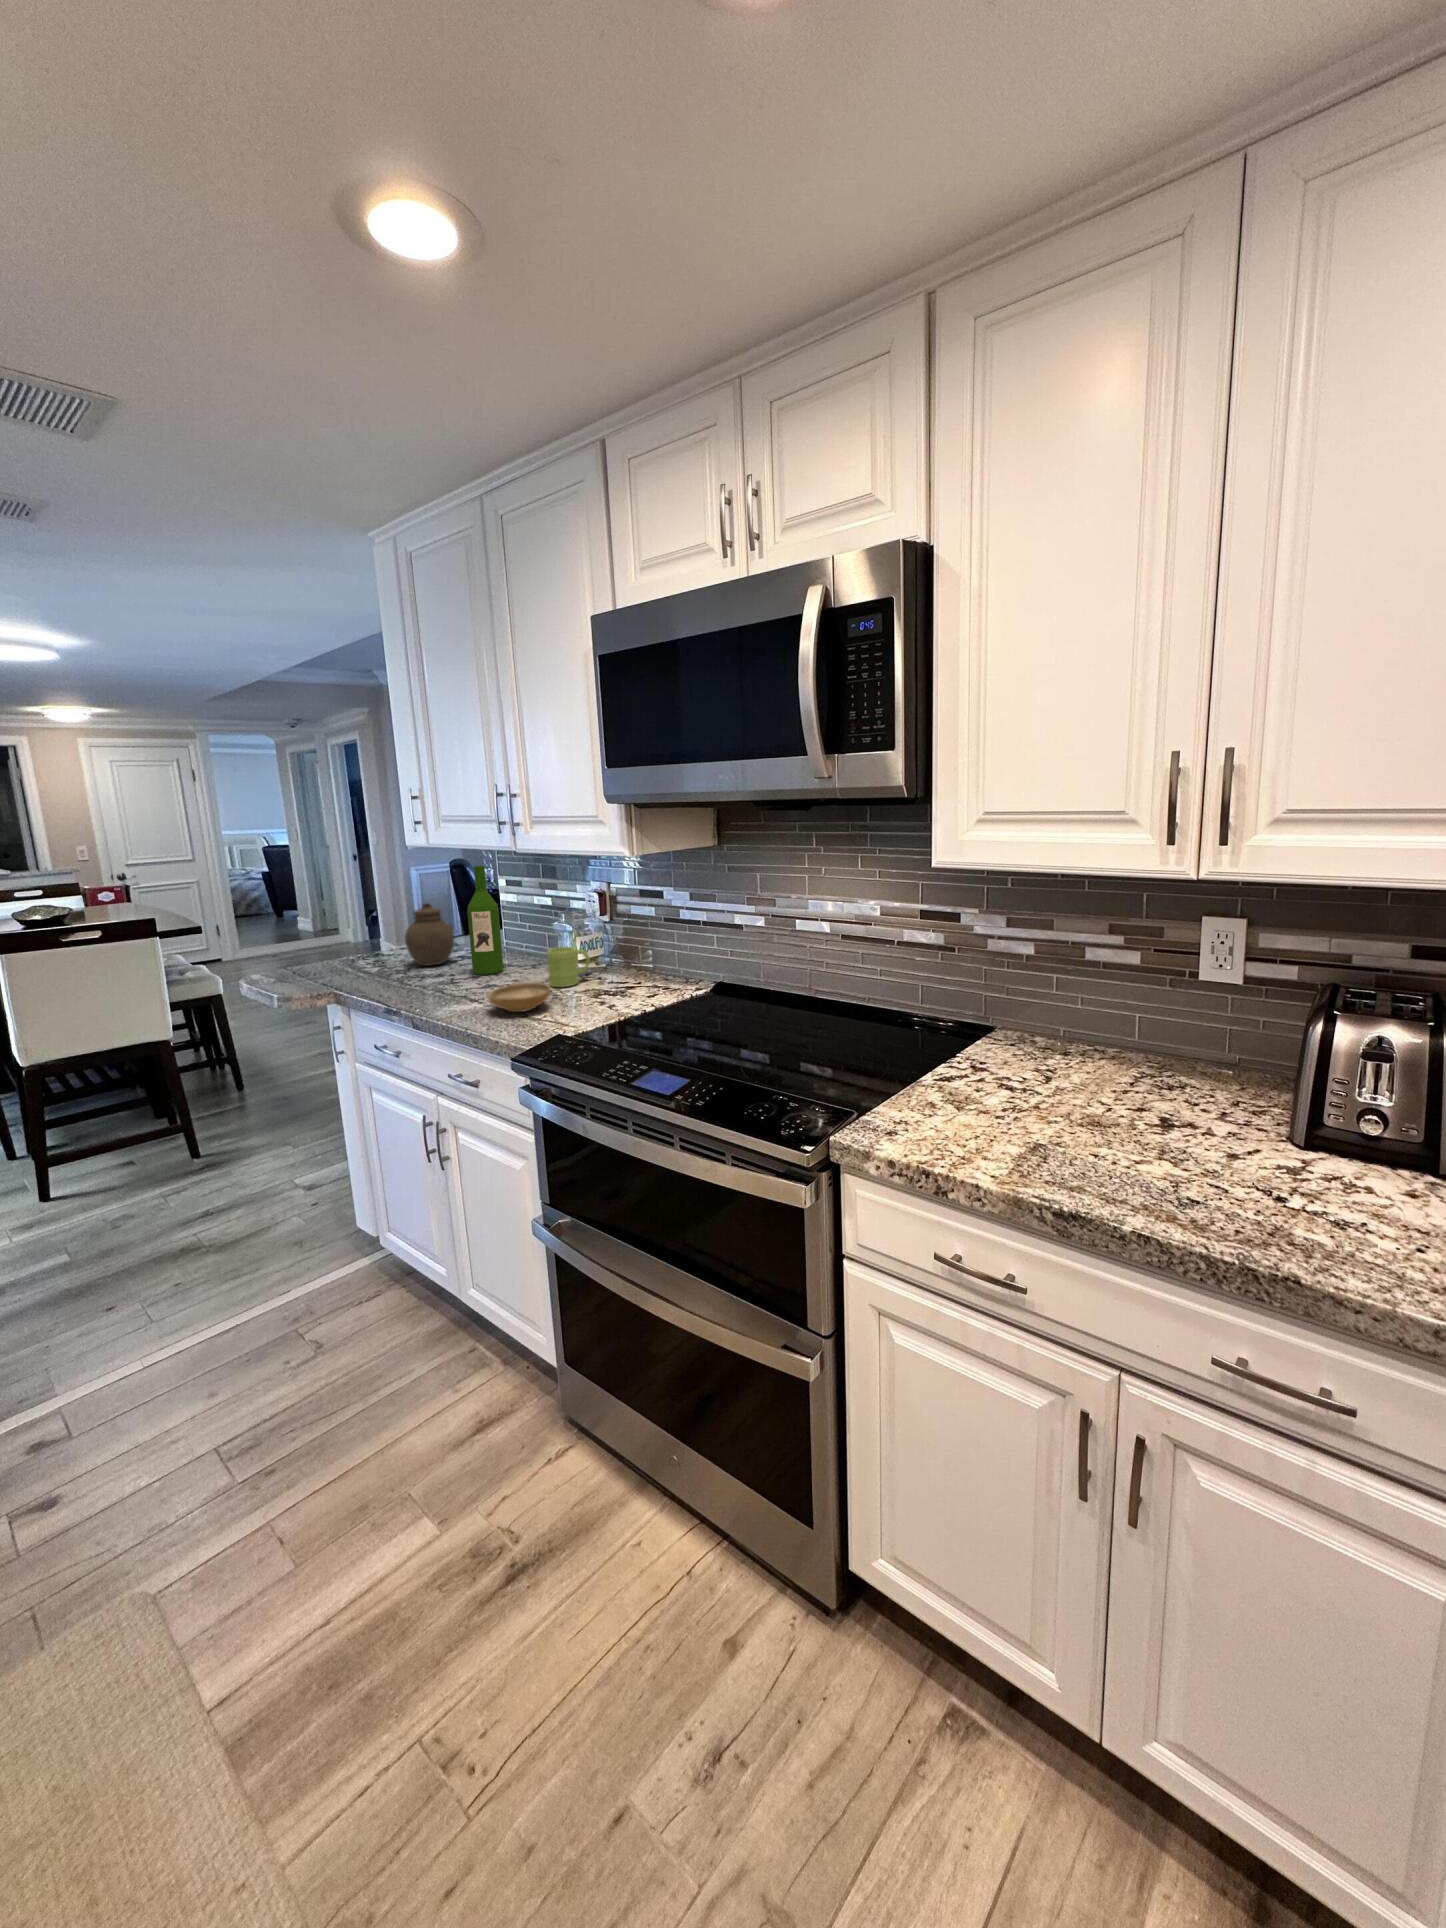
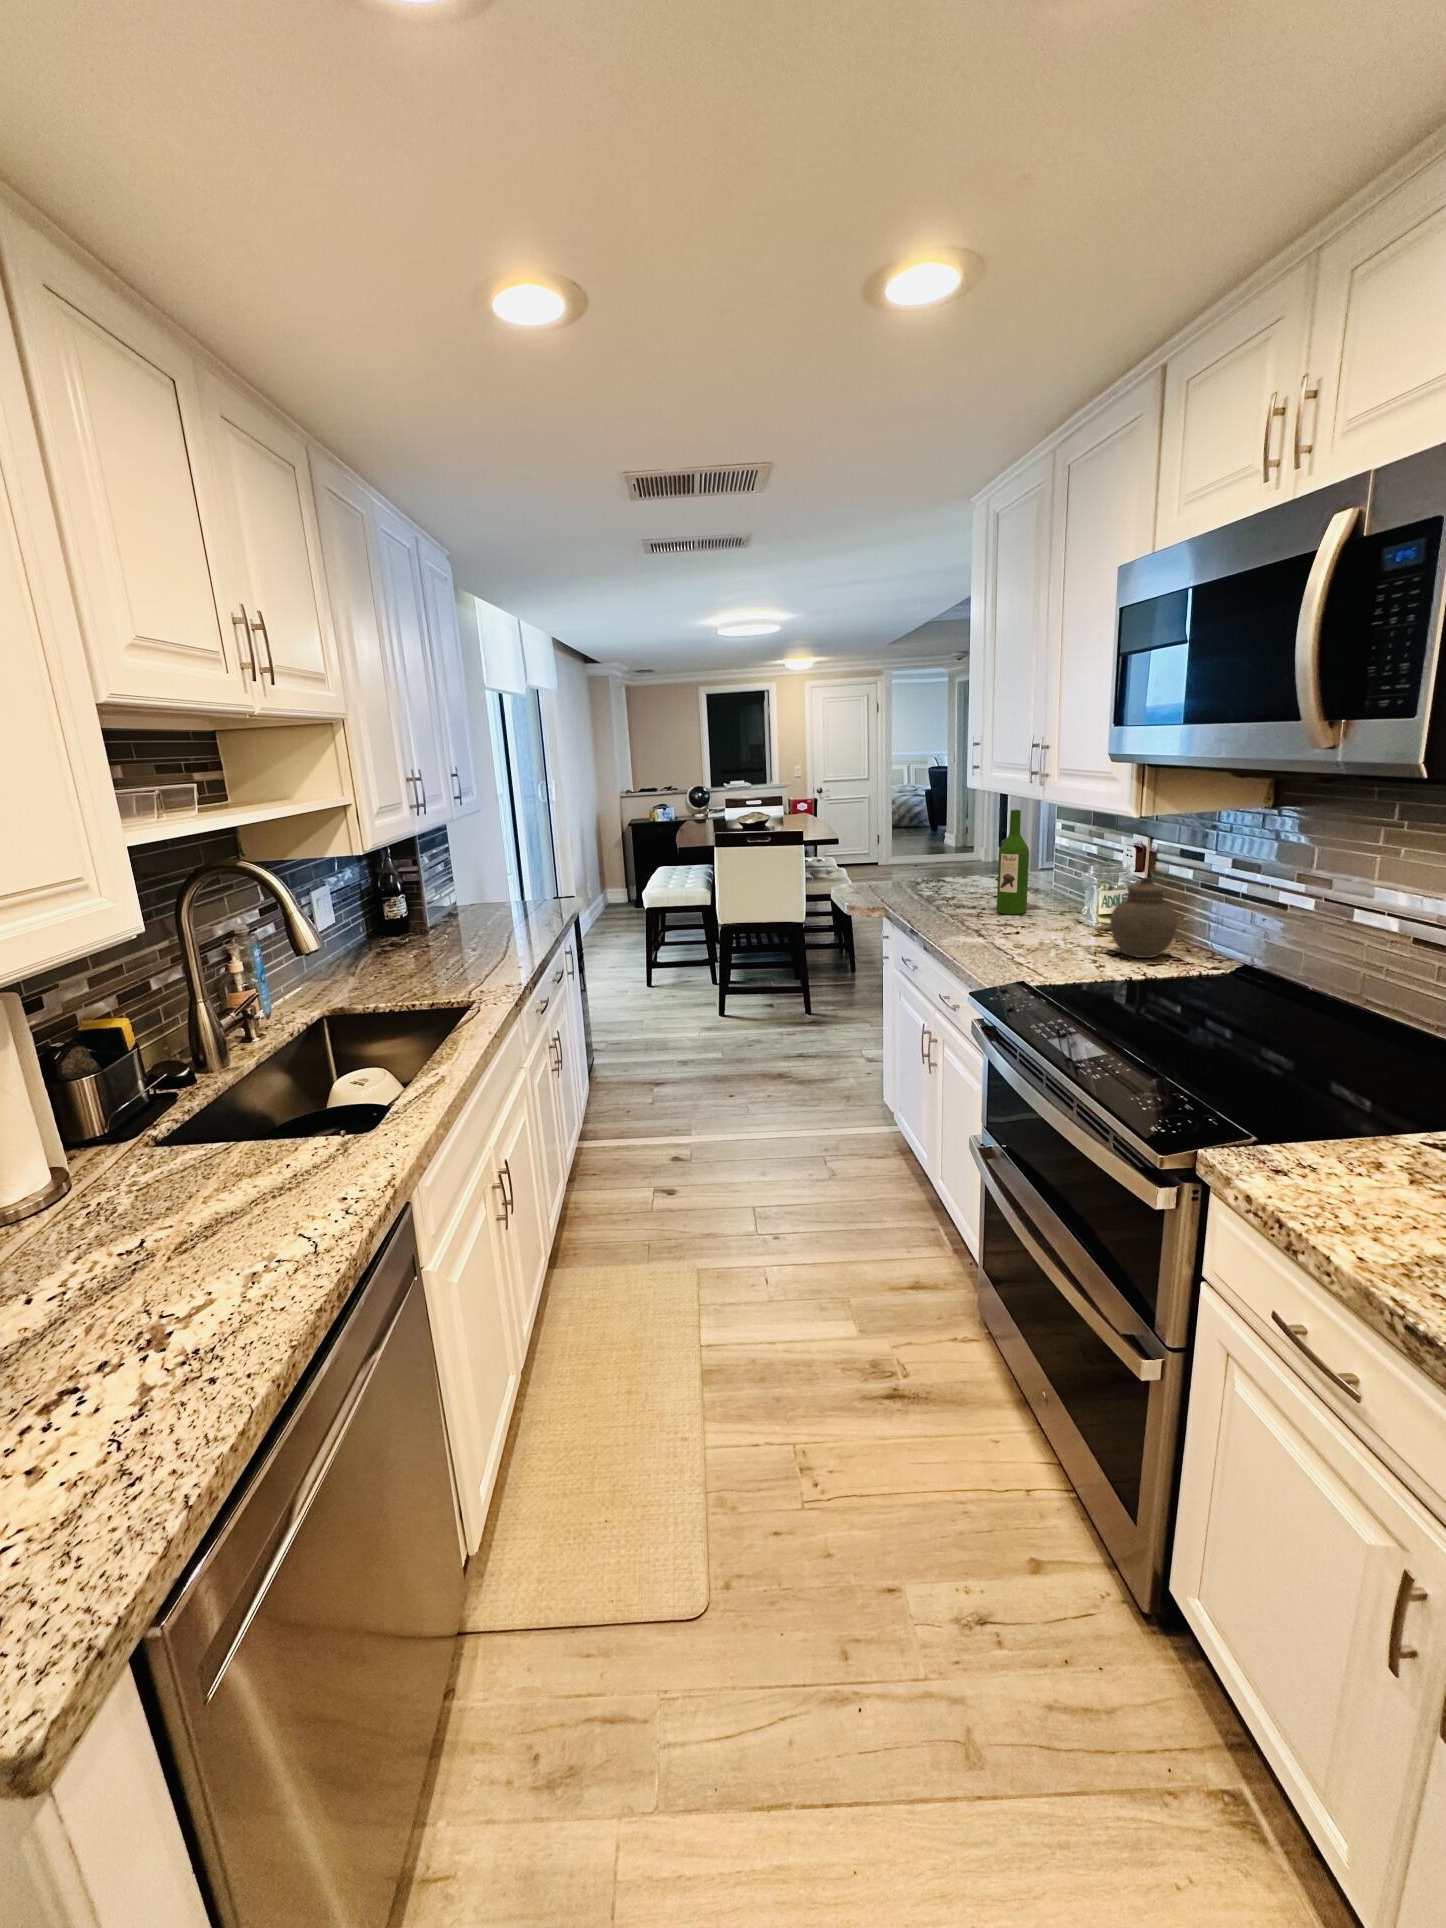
jar: present [405,903,454,966] -> present [1110,877,1178,958]
mug: present [547,947,590,987] -> none [1055,899,1103,940]
ceramic bowl: present [487,983,551,1012] -> none [979,928,1041,955]

